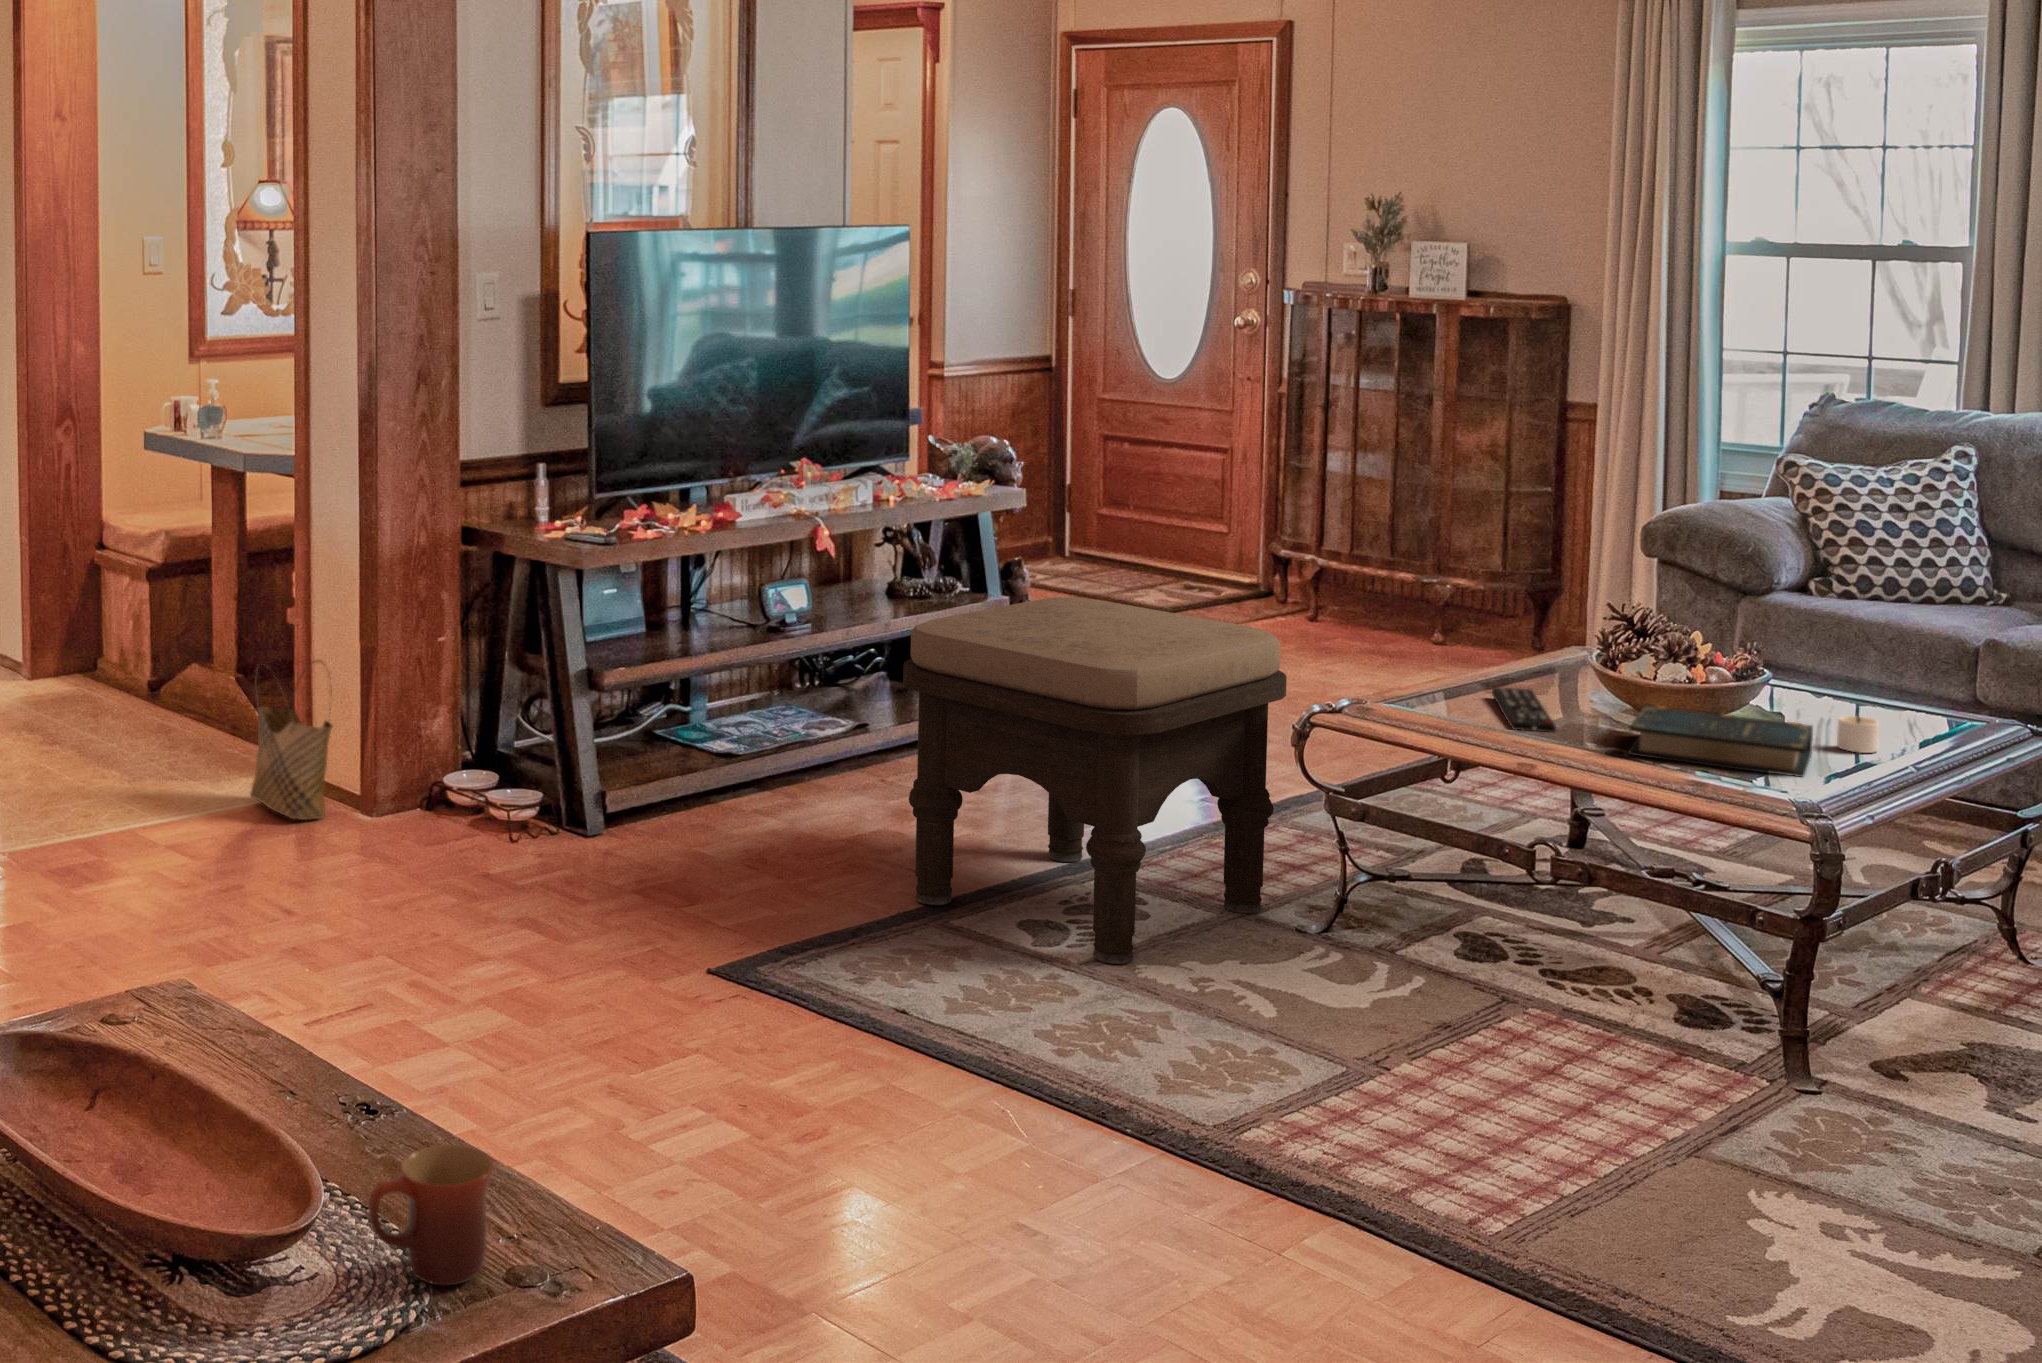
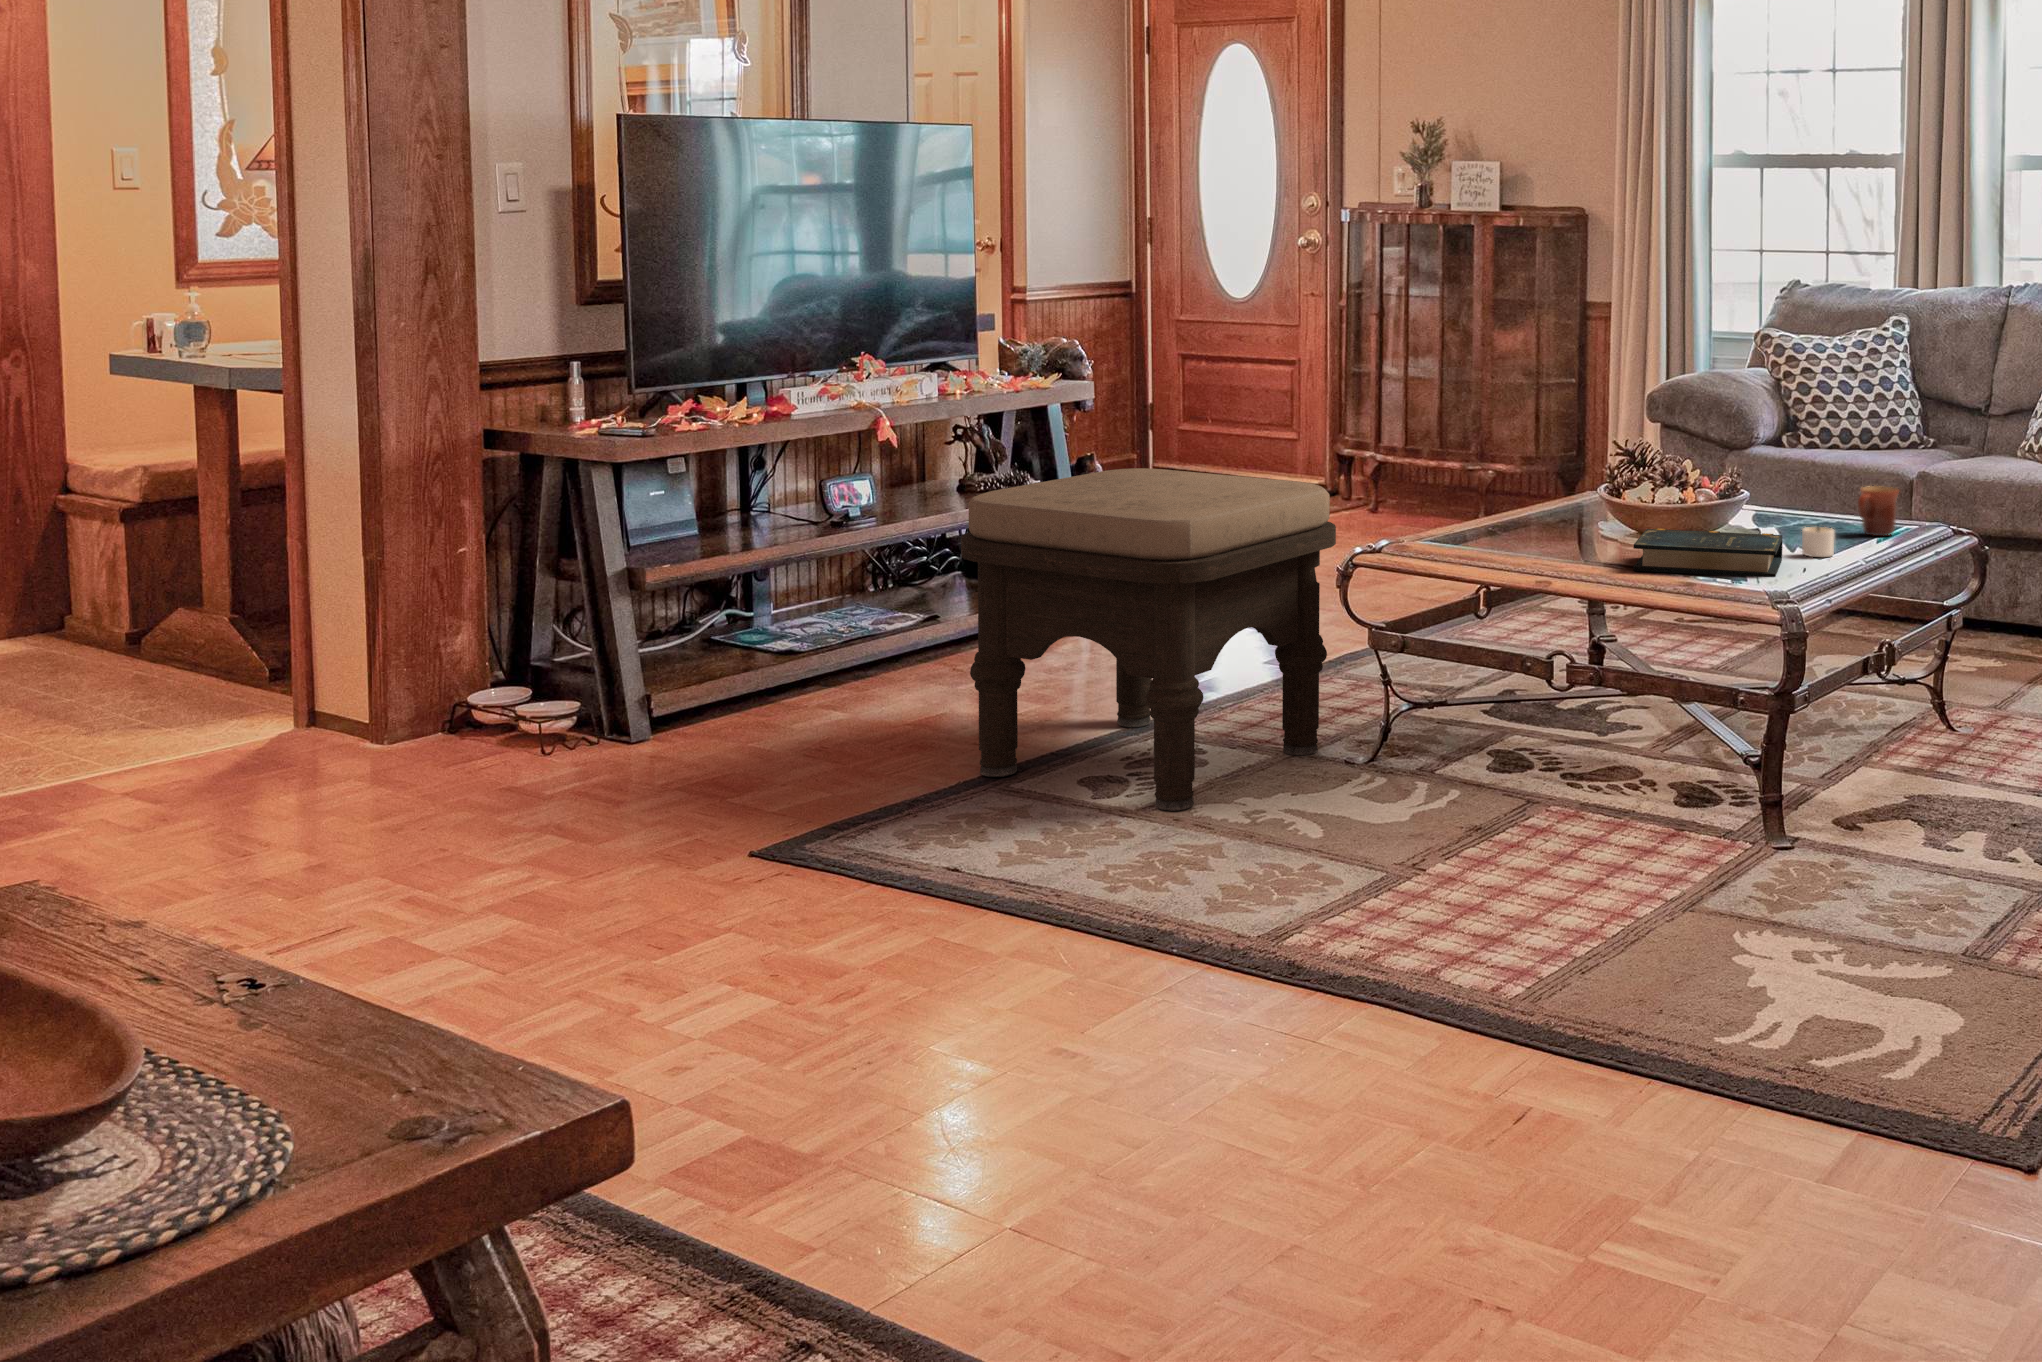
woven basket: present [250,661,332,820] -> none [219,583,320,760]
remote control: present [1492,687,1556,732] -> none [1520,528,1573,561]
mug: present [368,1145,494,1286] -> present [1858,486,1899,536]

